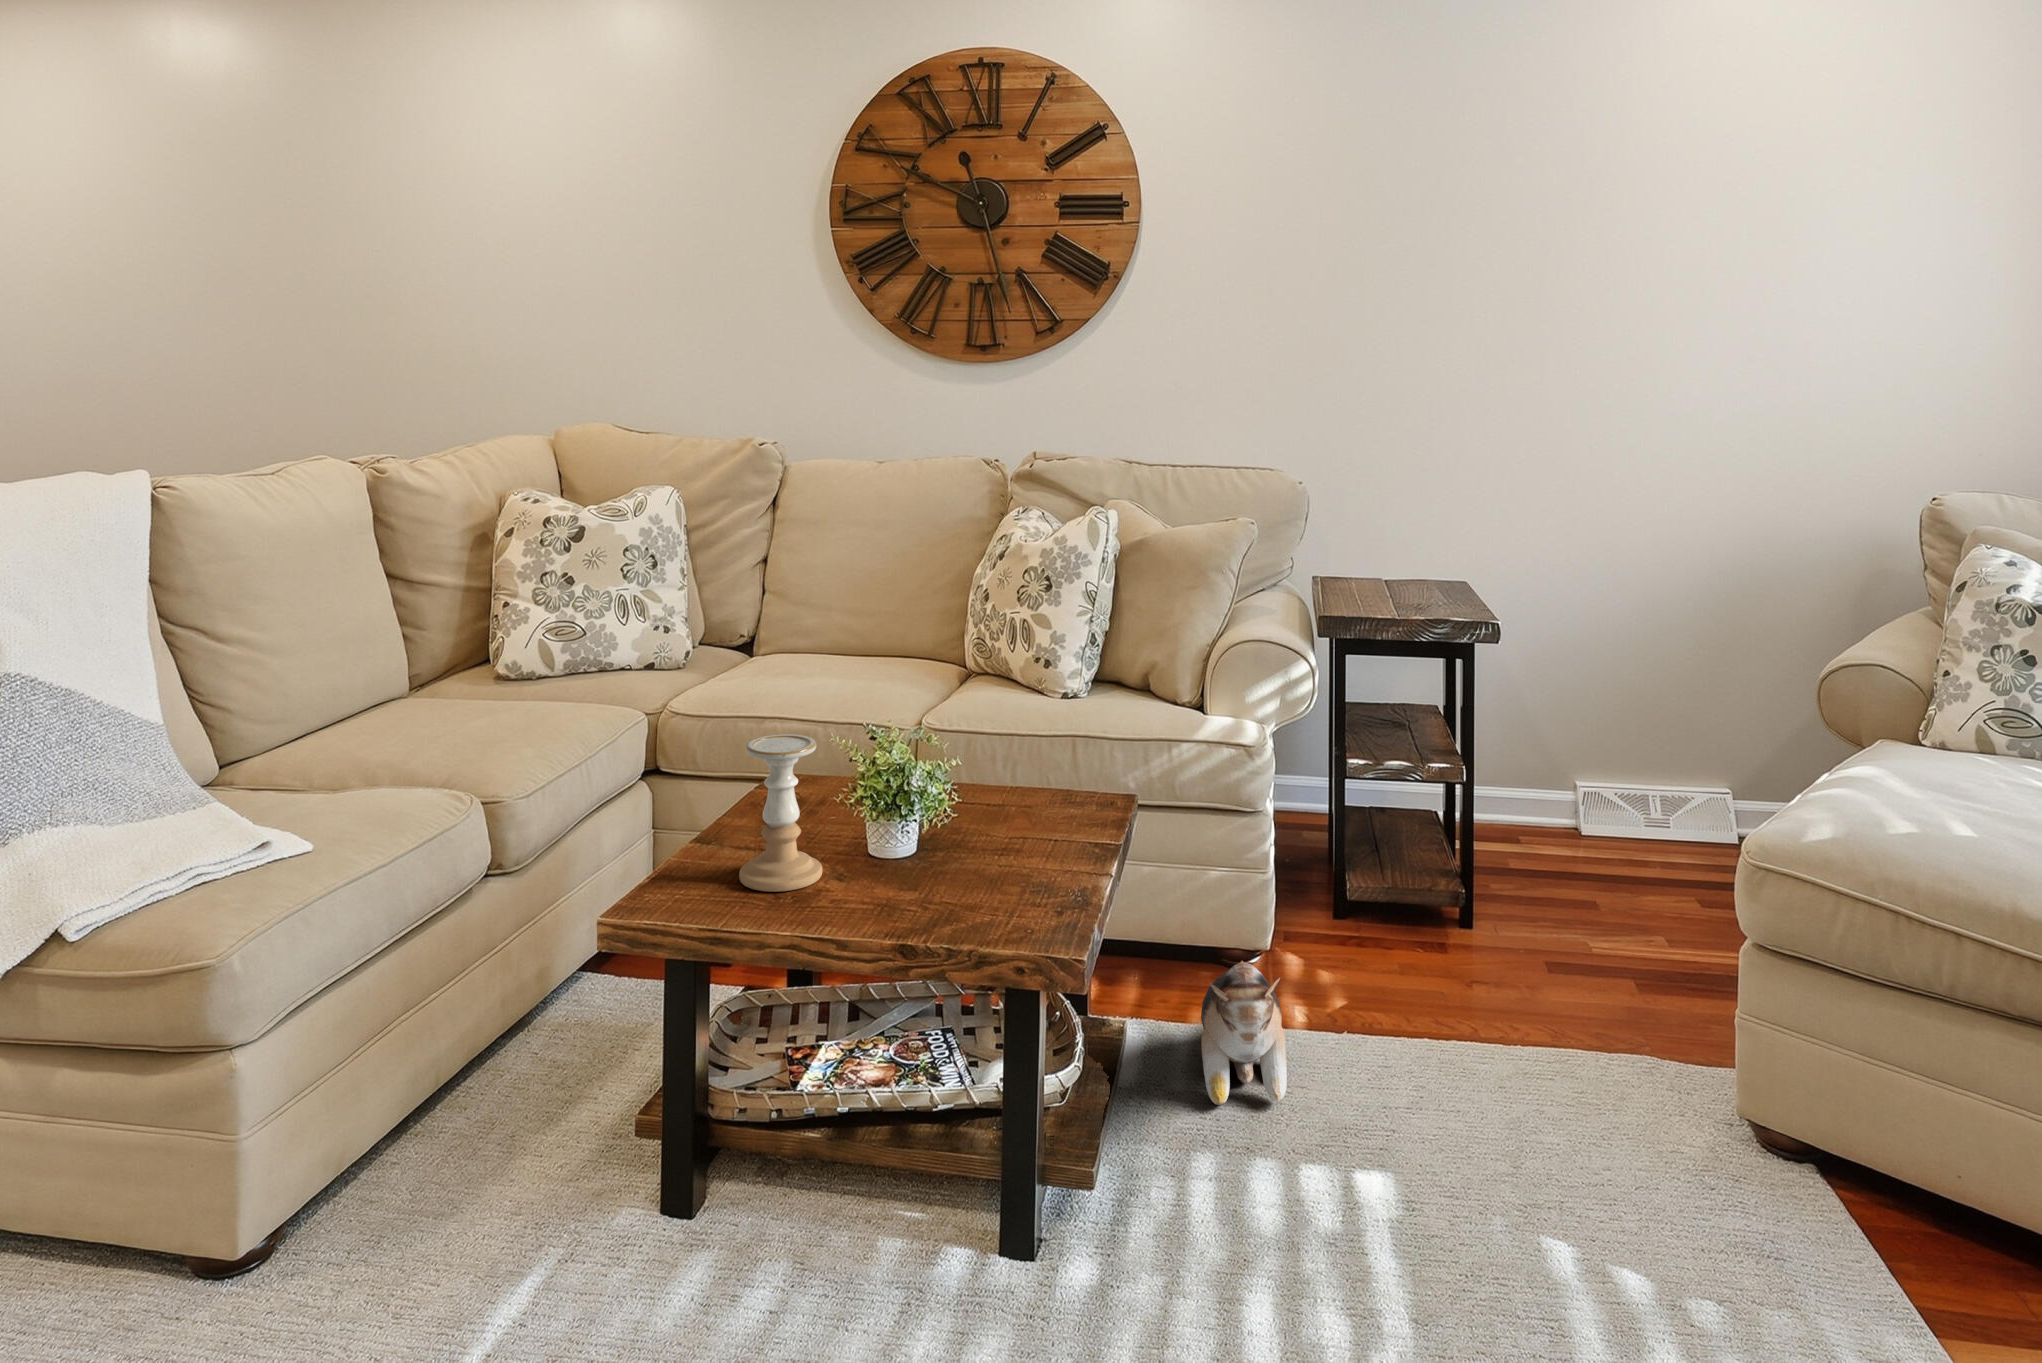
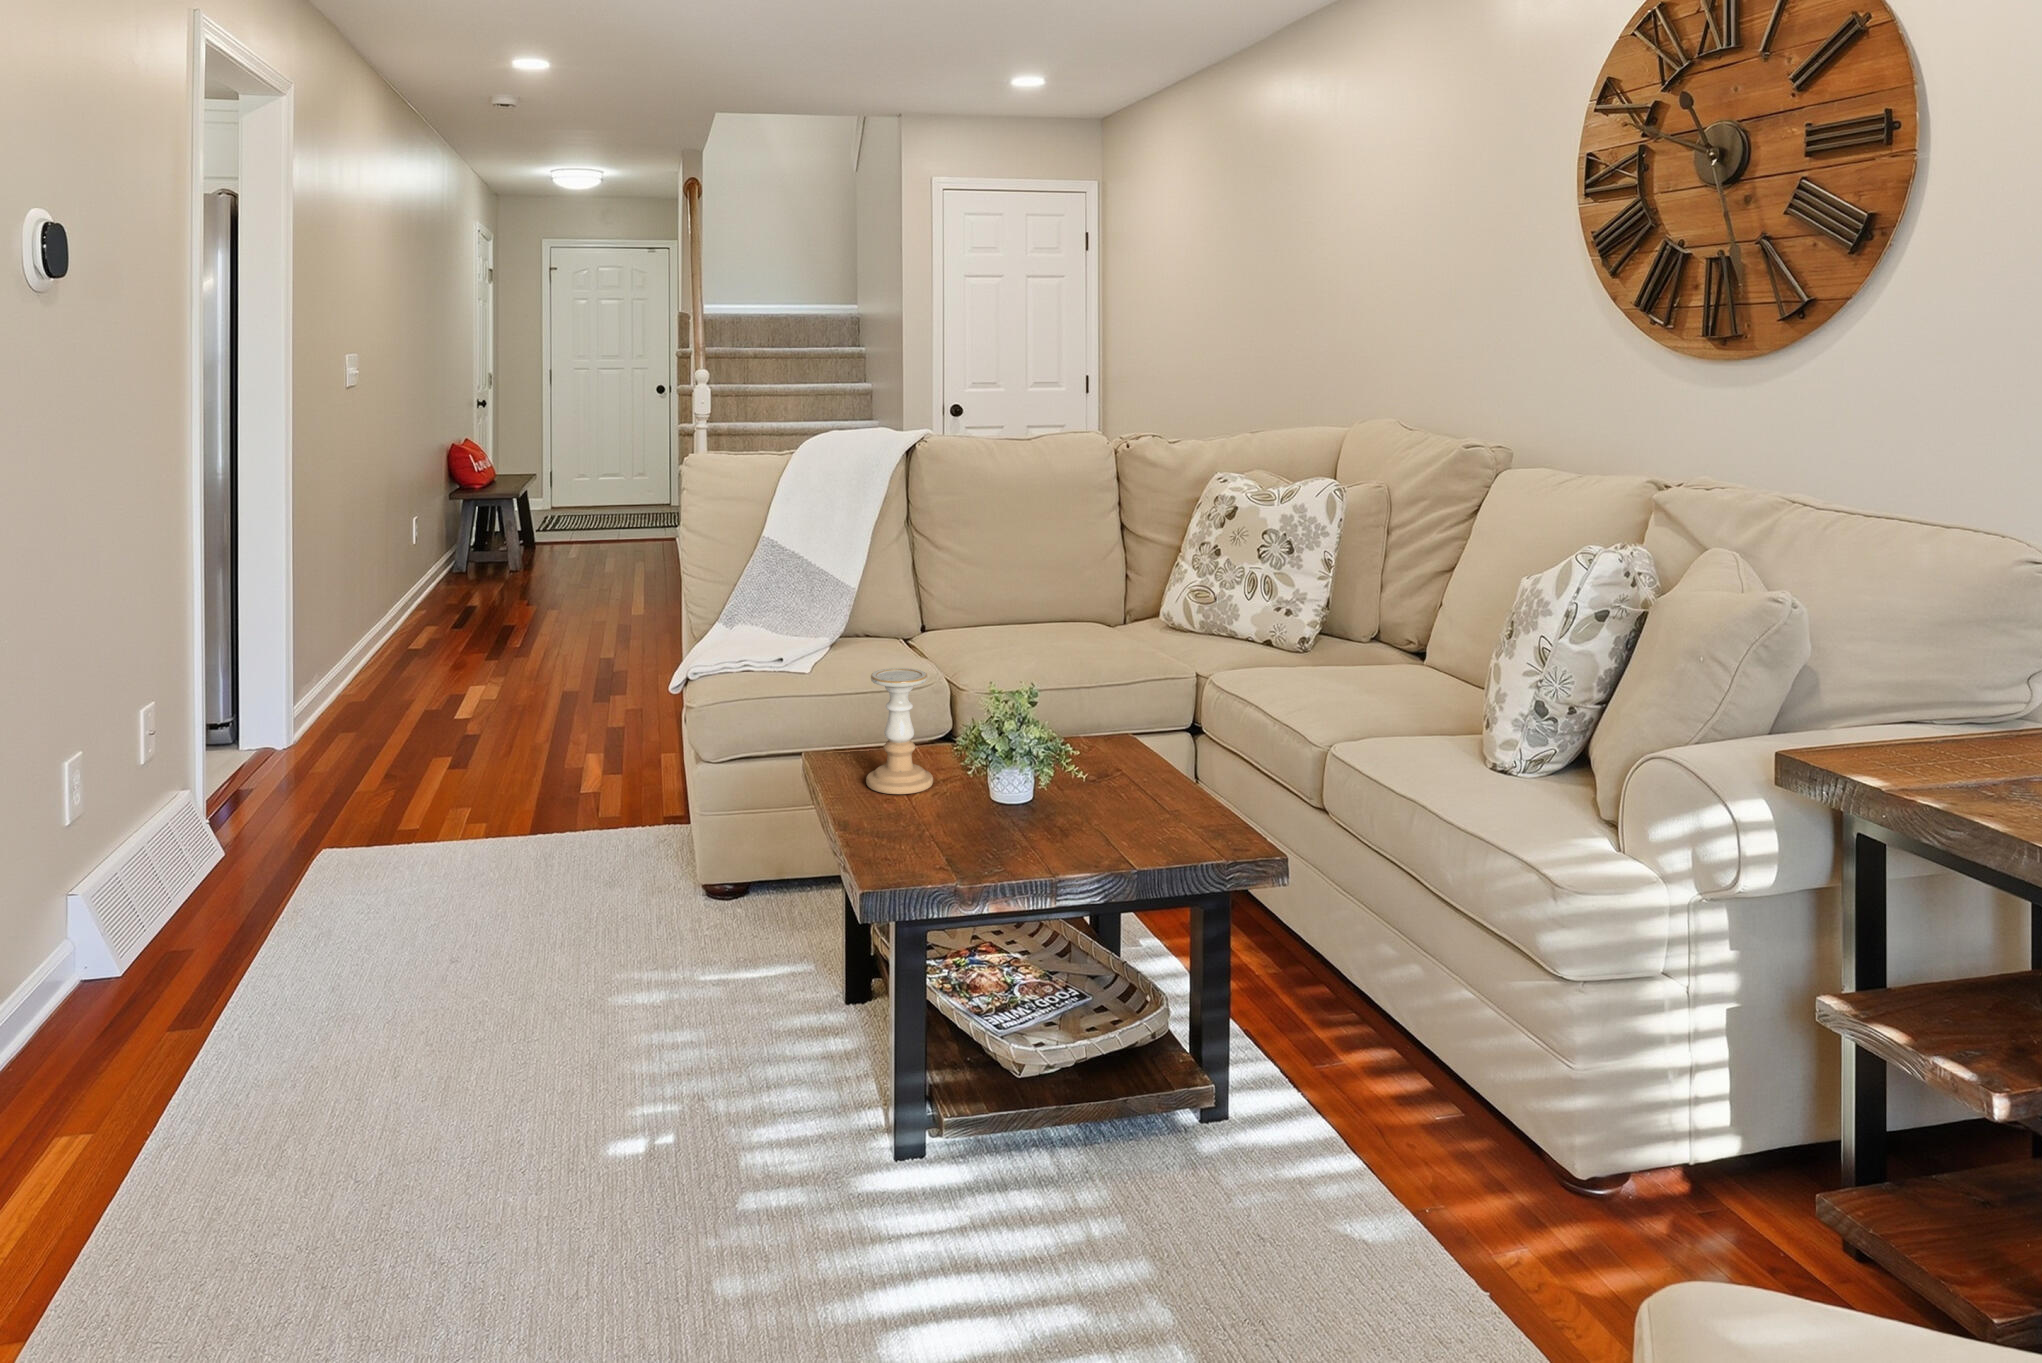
plush toy: present [1201,961,1287,1105] -> none [1139,1060,1421,1264]

